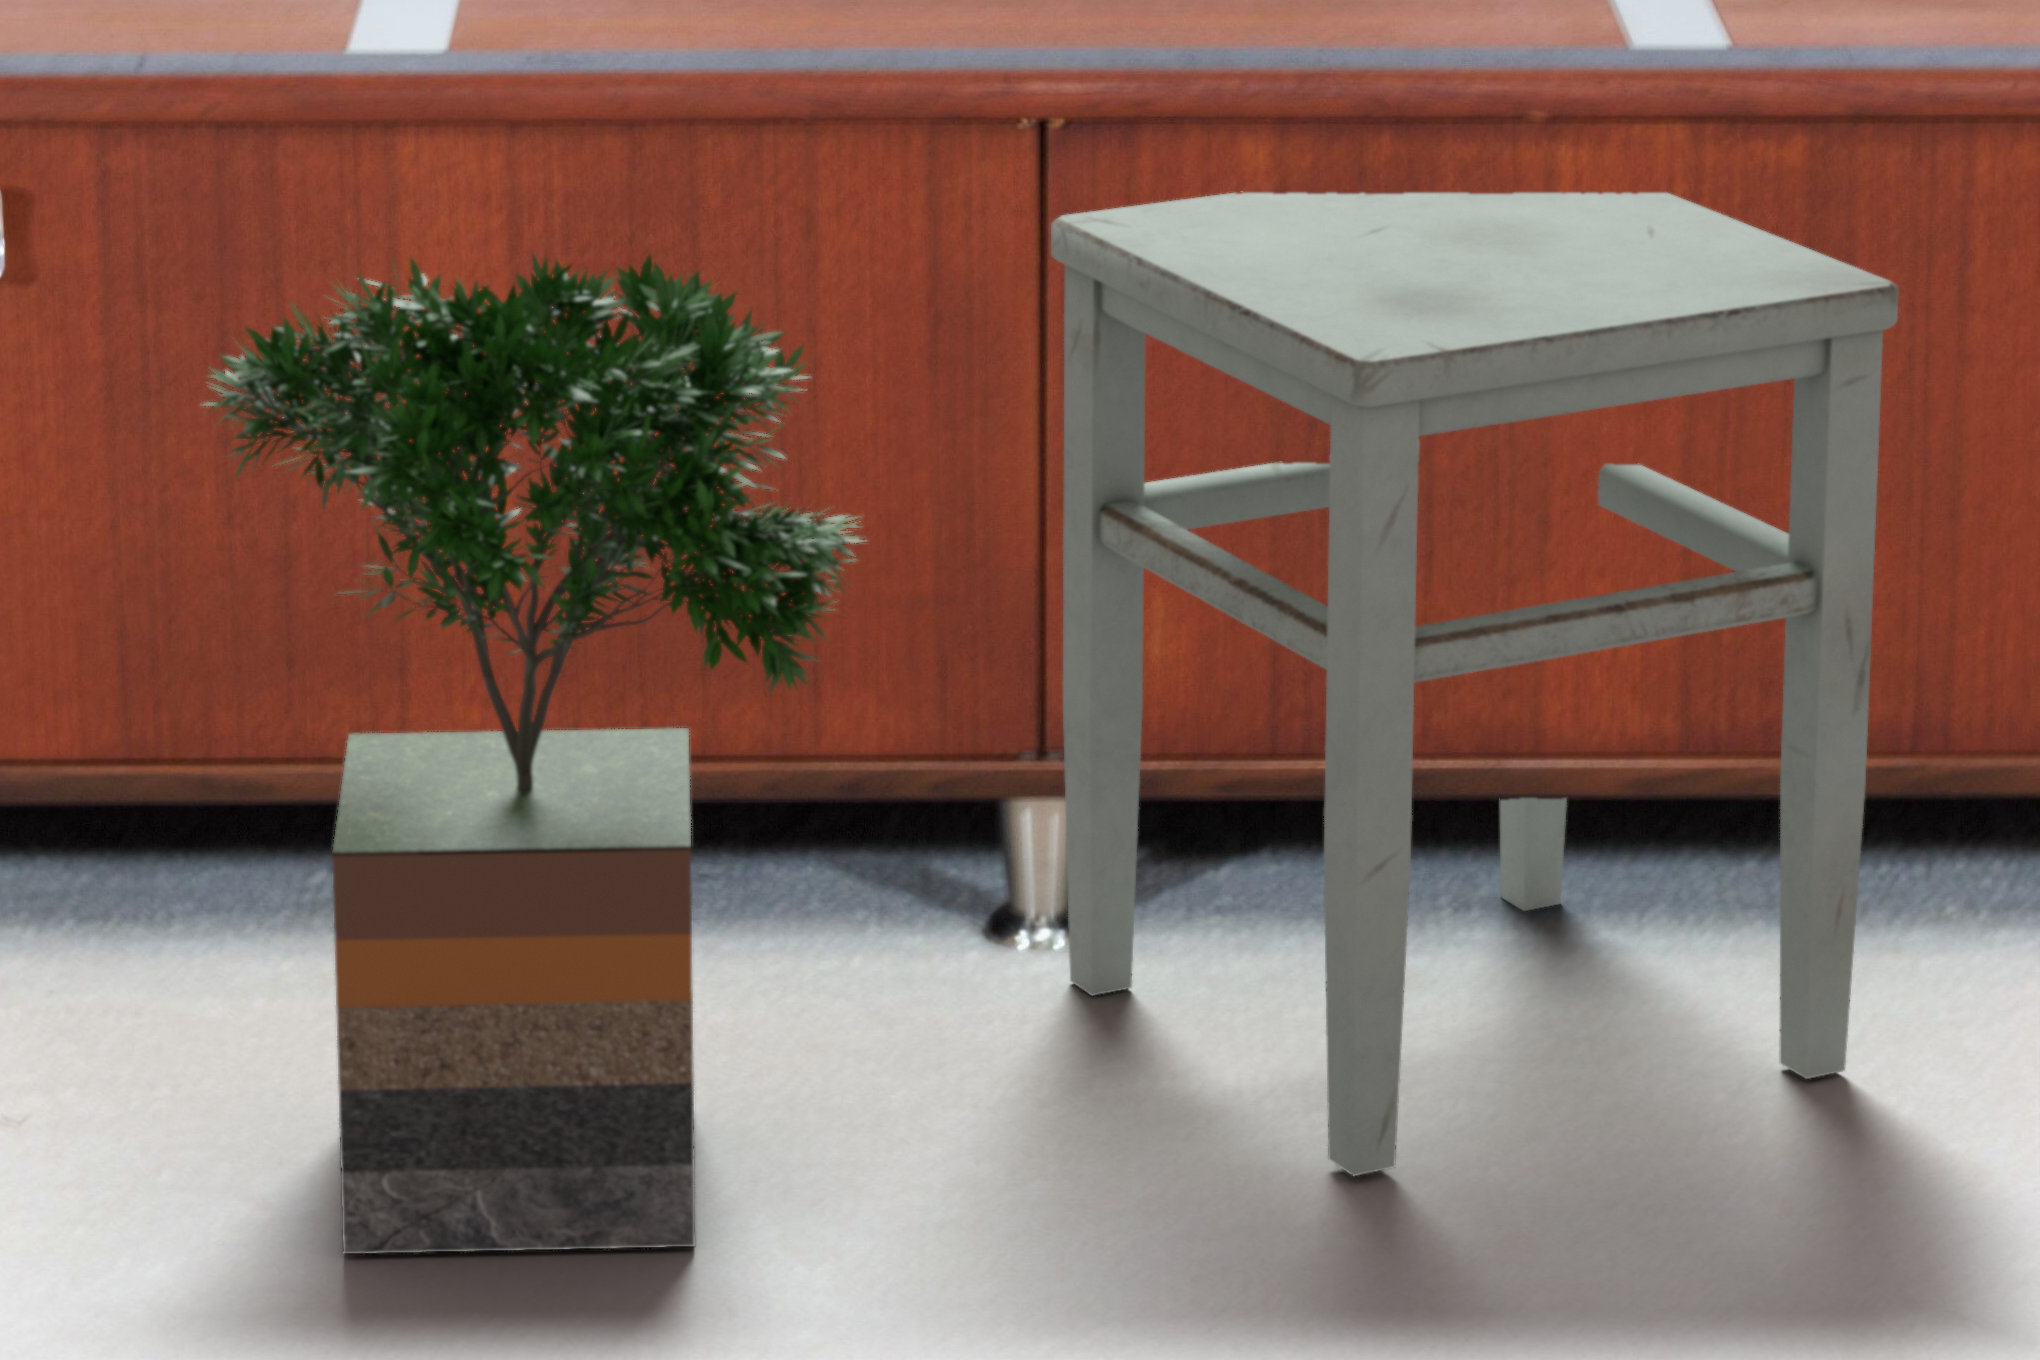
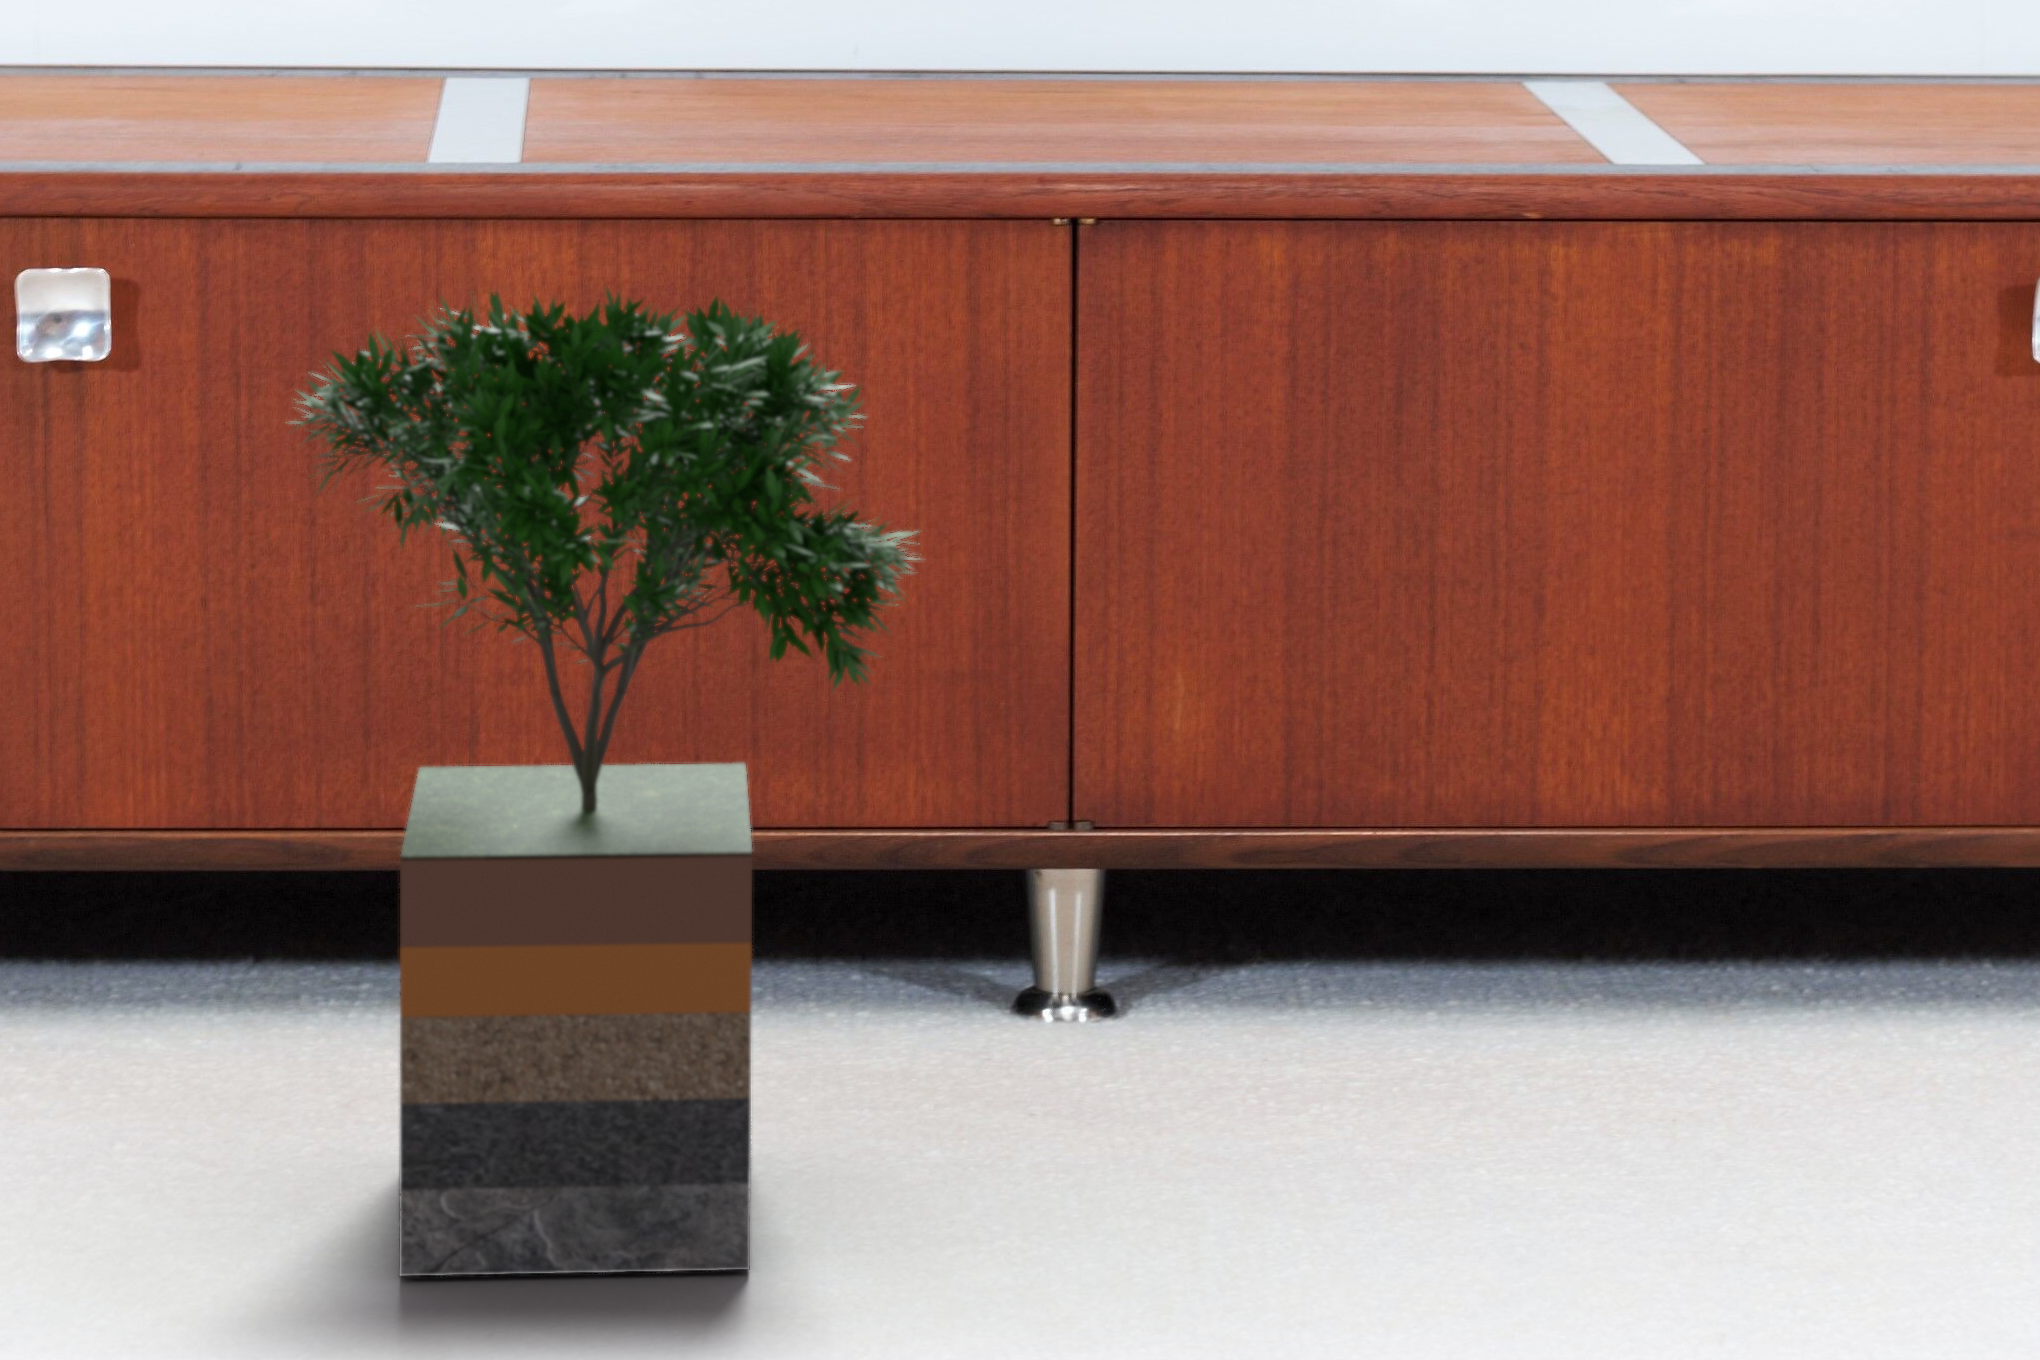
stool: present [1051,193,1899,1176] -> none [1085,262,1887,1208]

